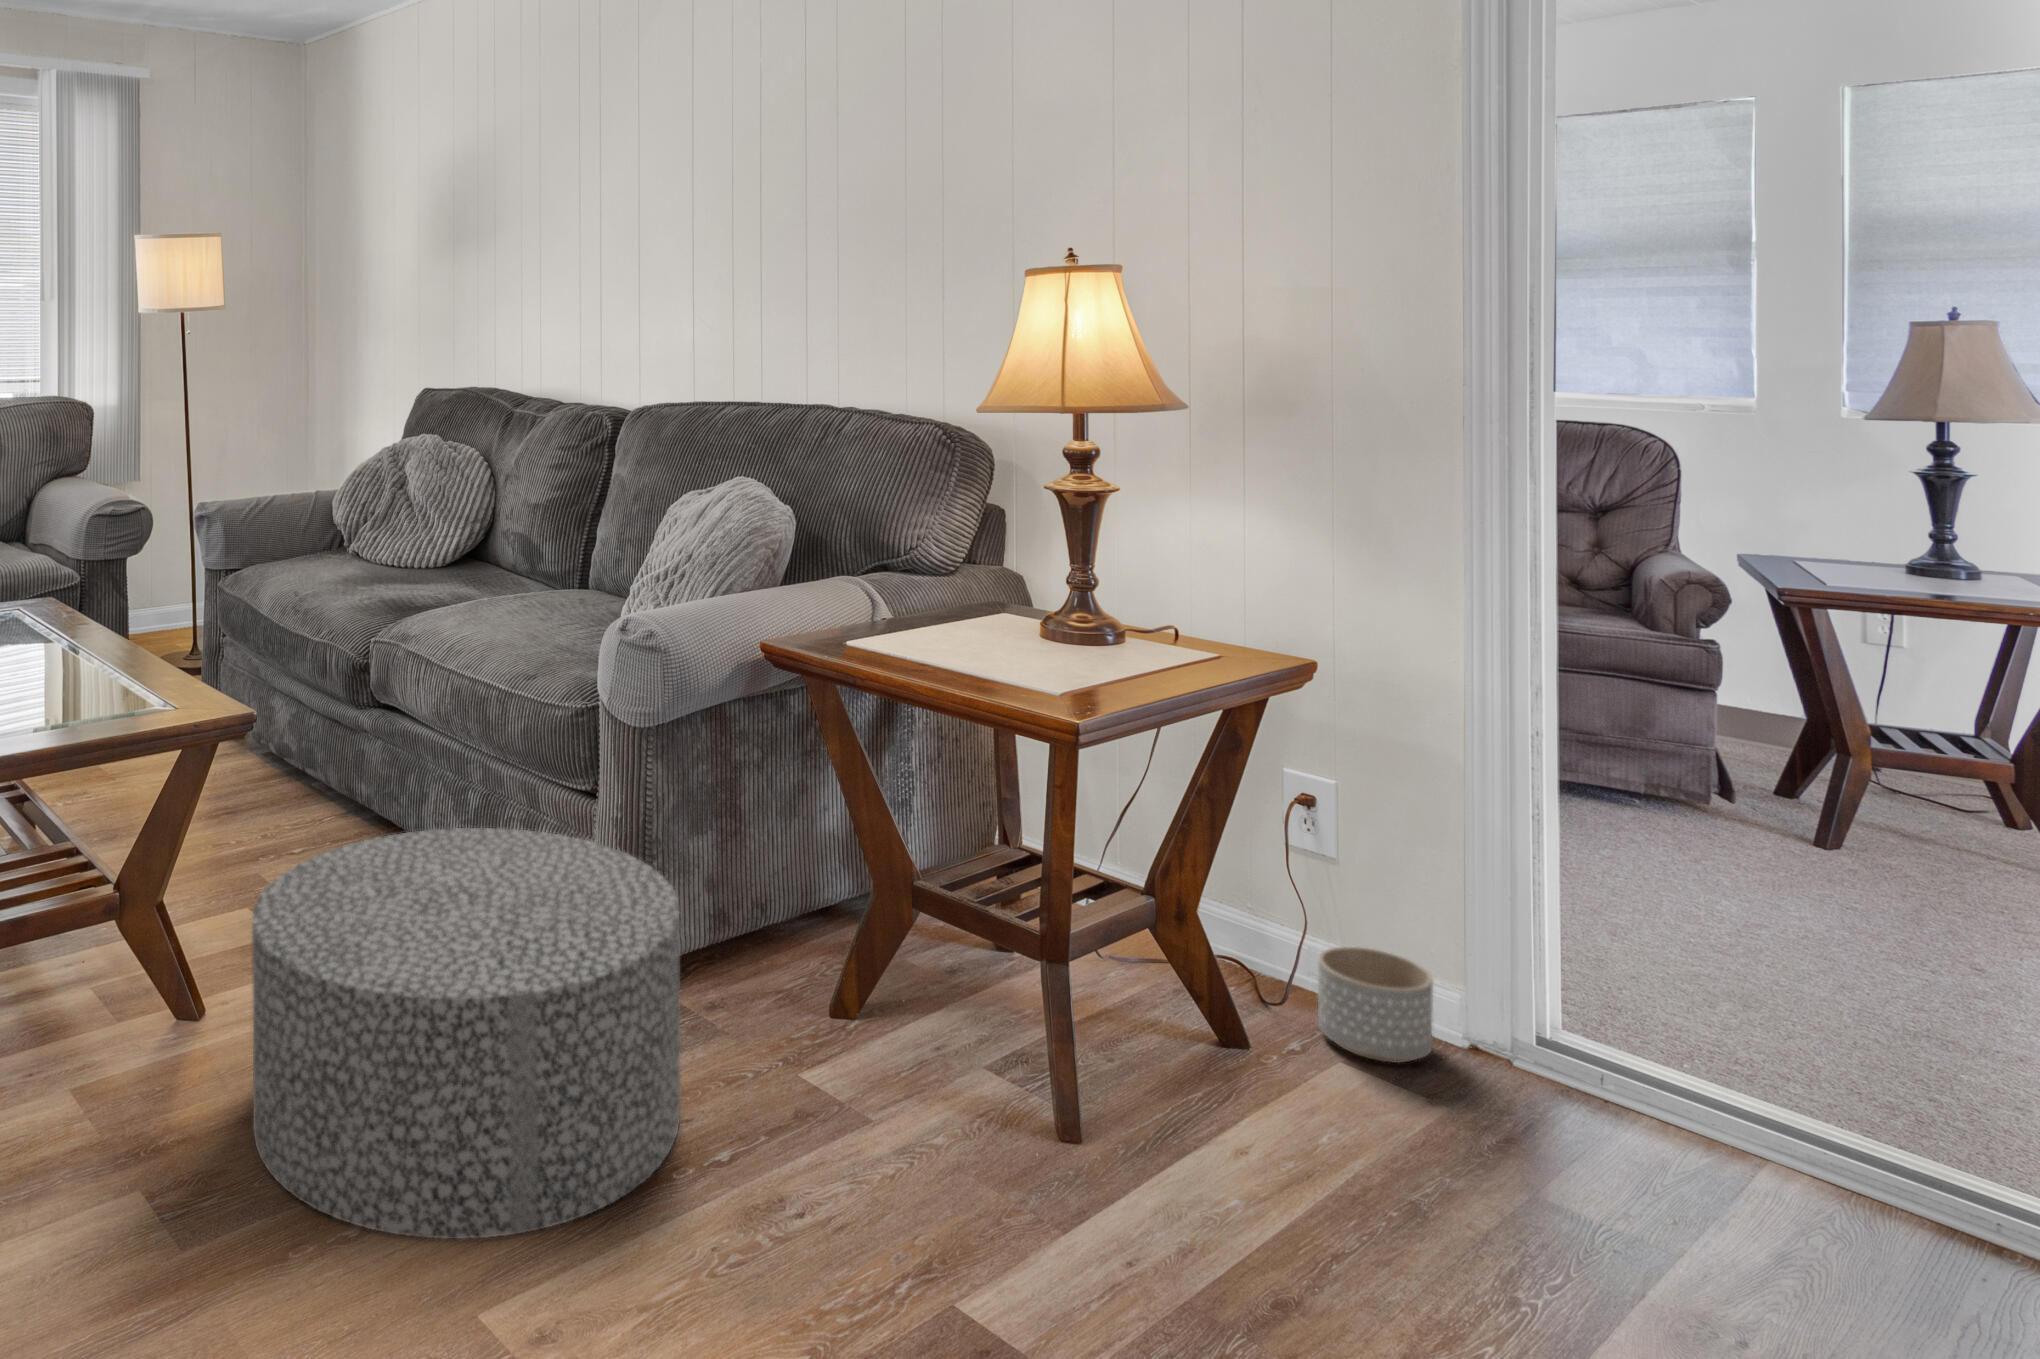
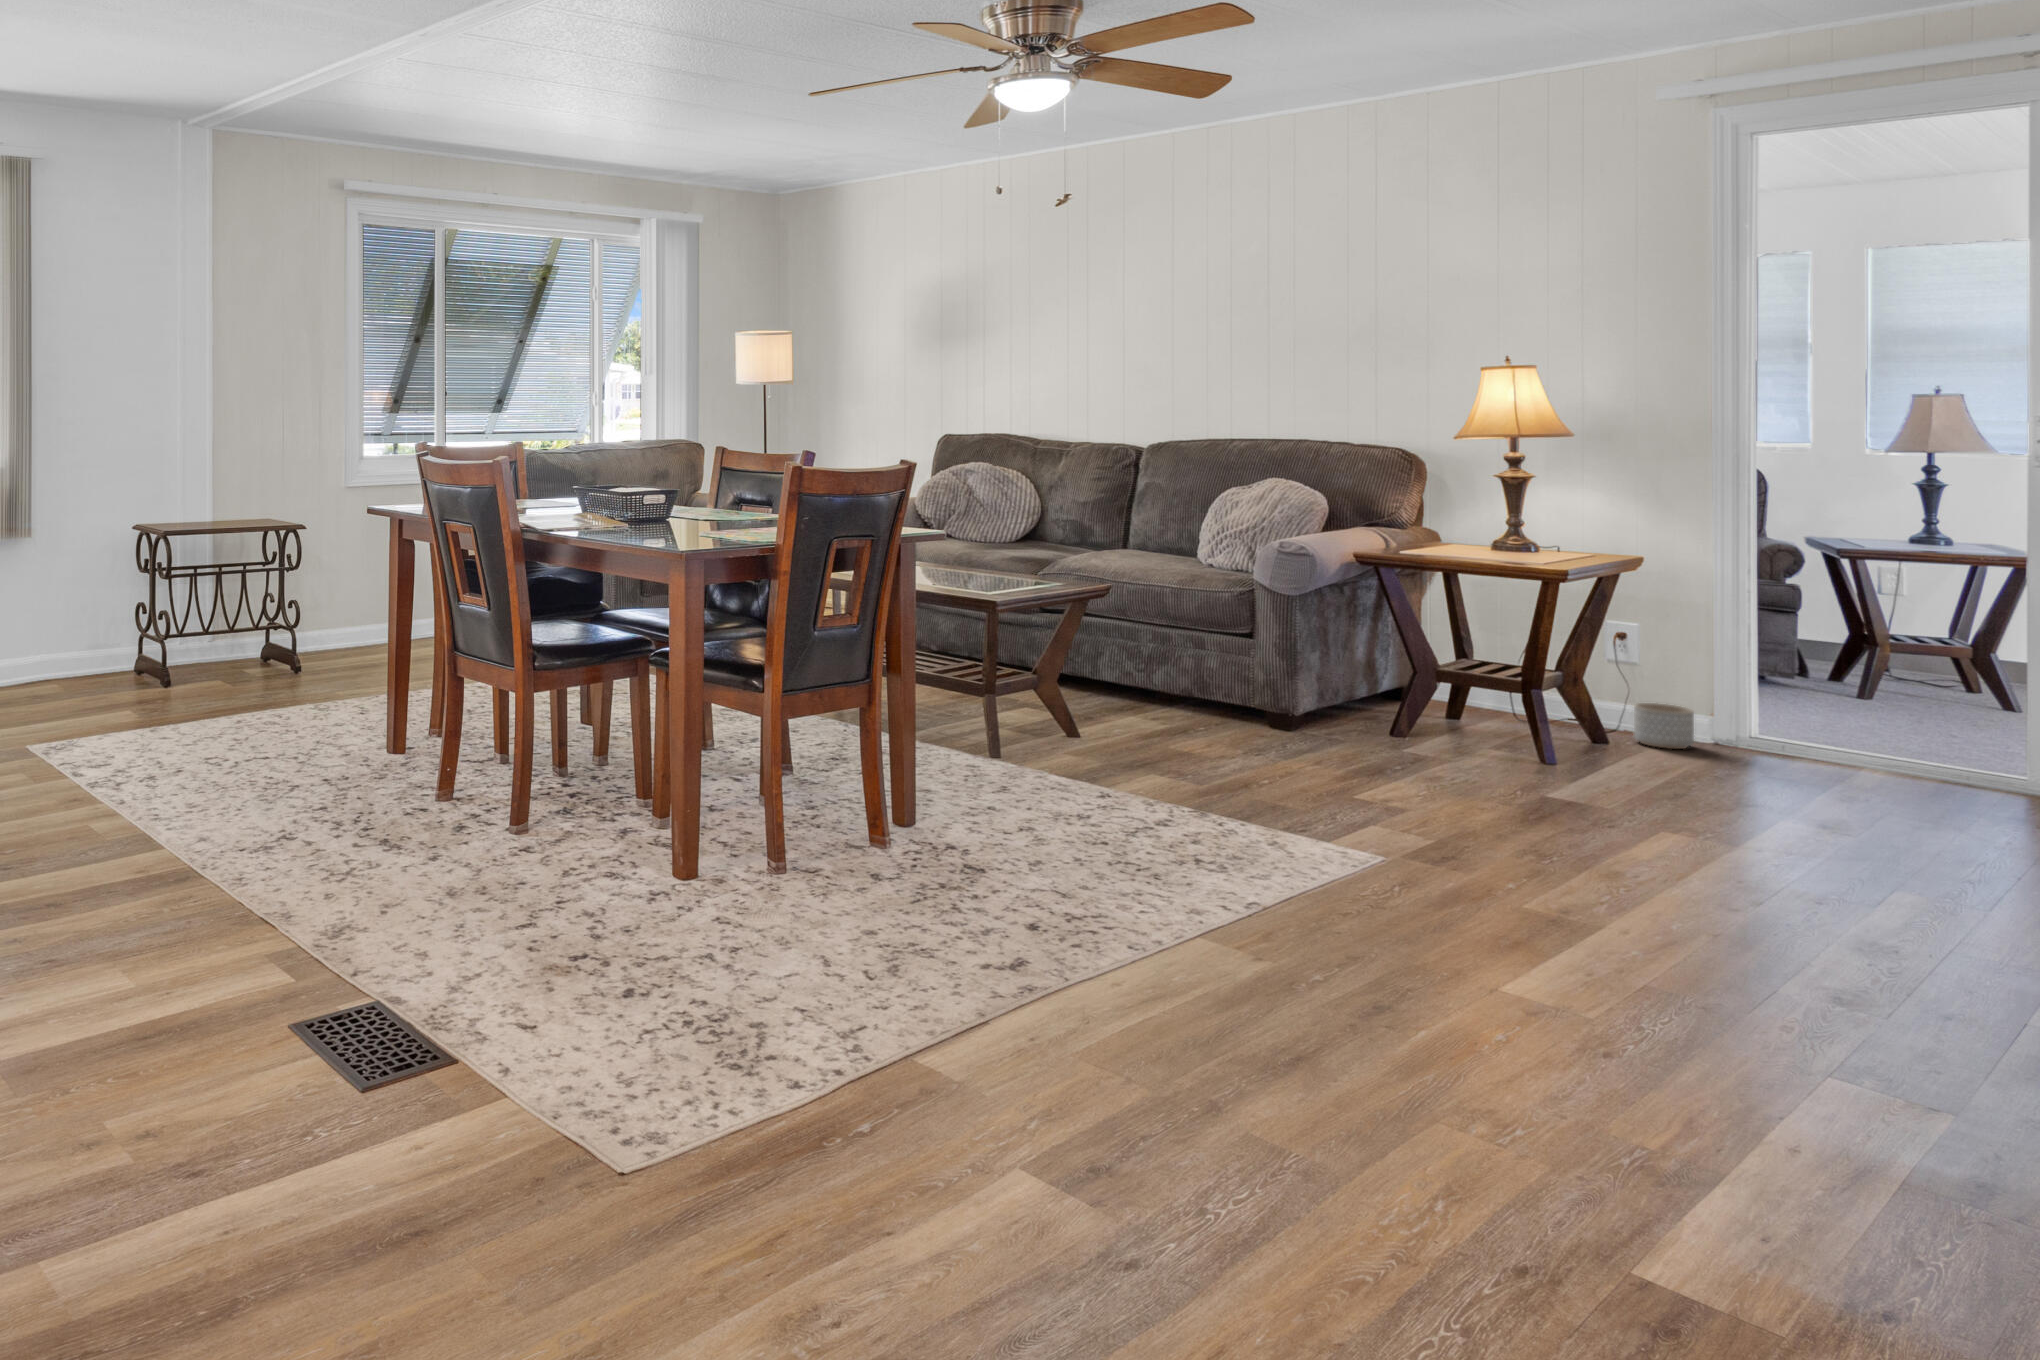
ottoman: present [252,828,680,1239] -> none [1151,646,1372,785]

